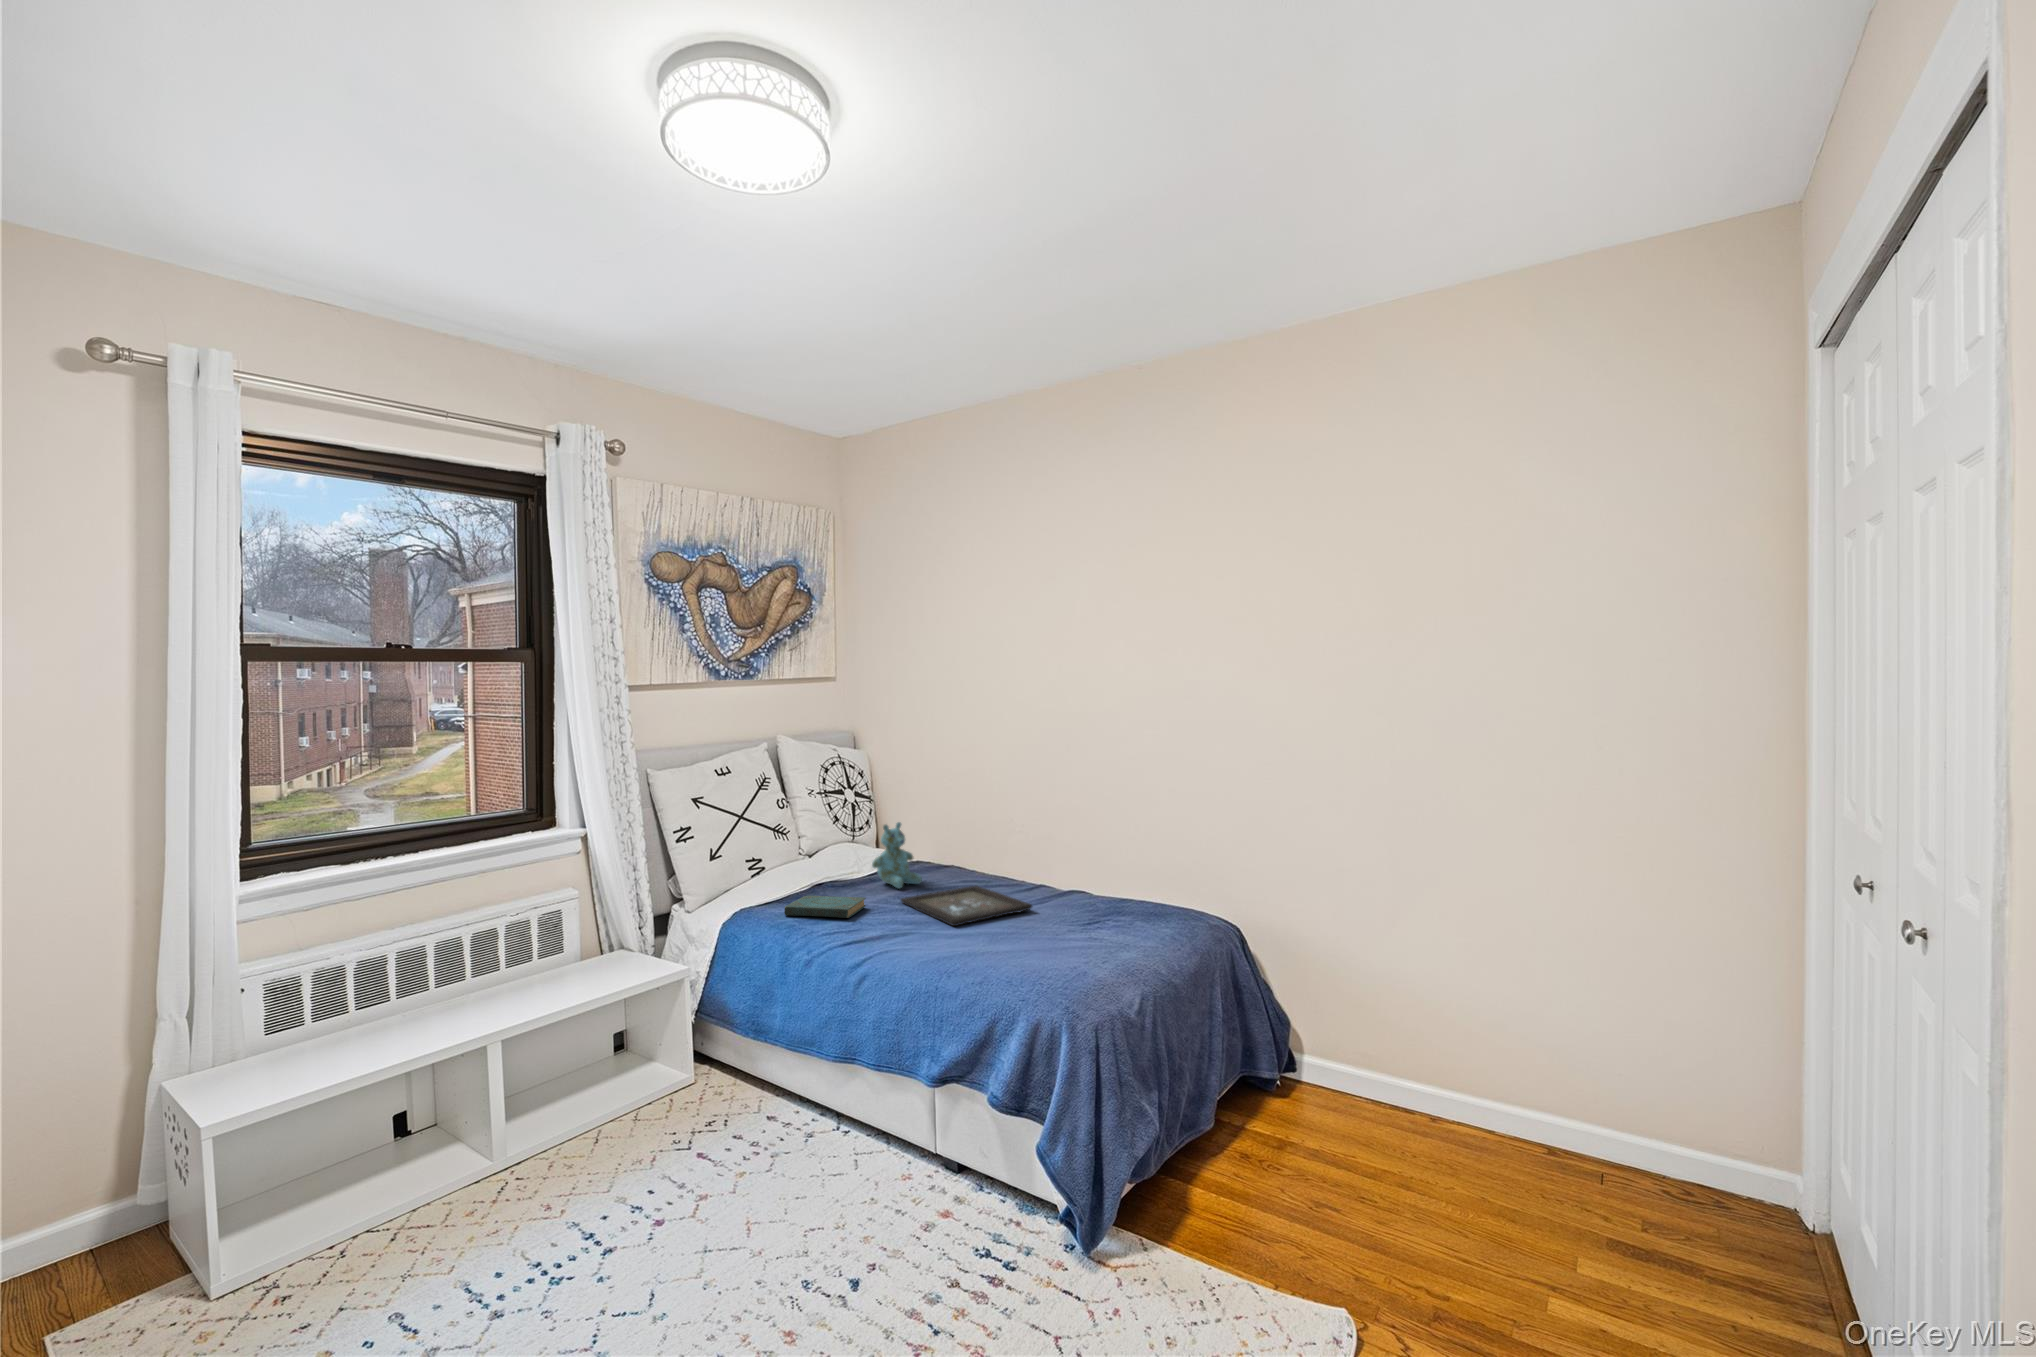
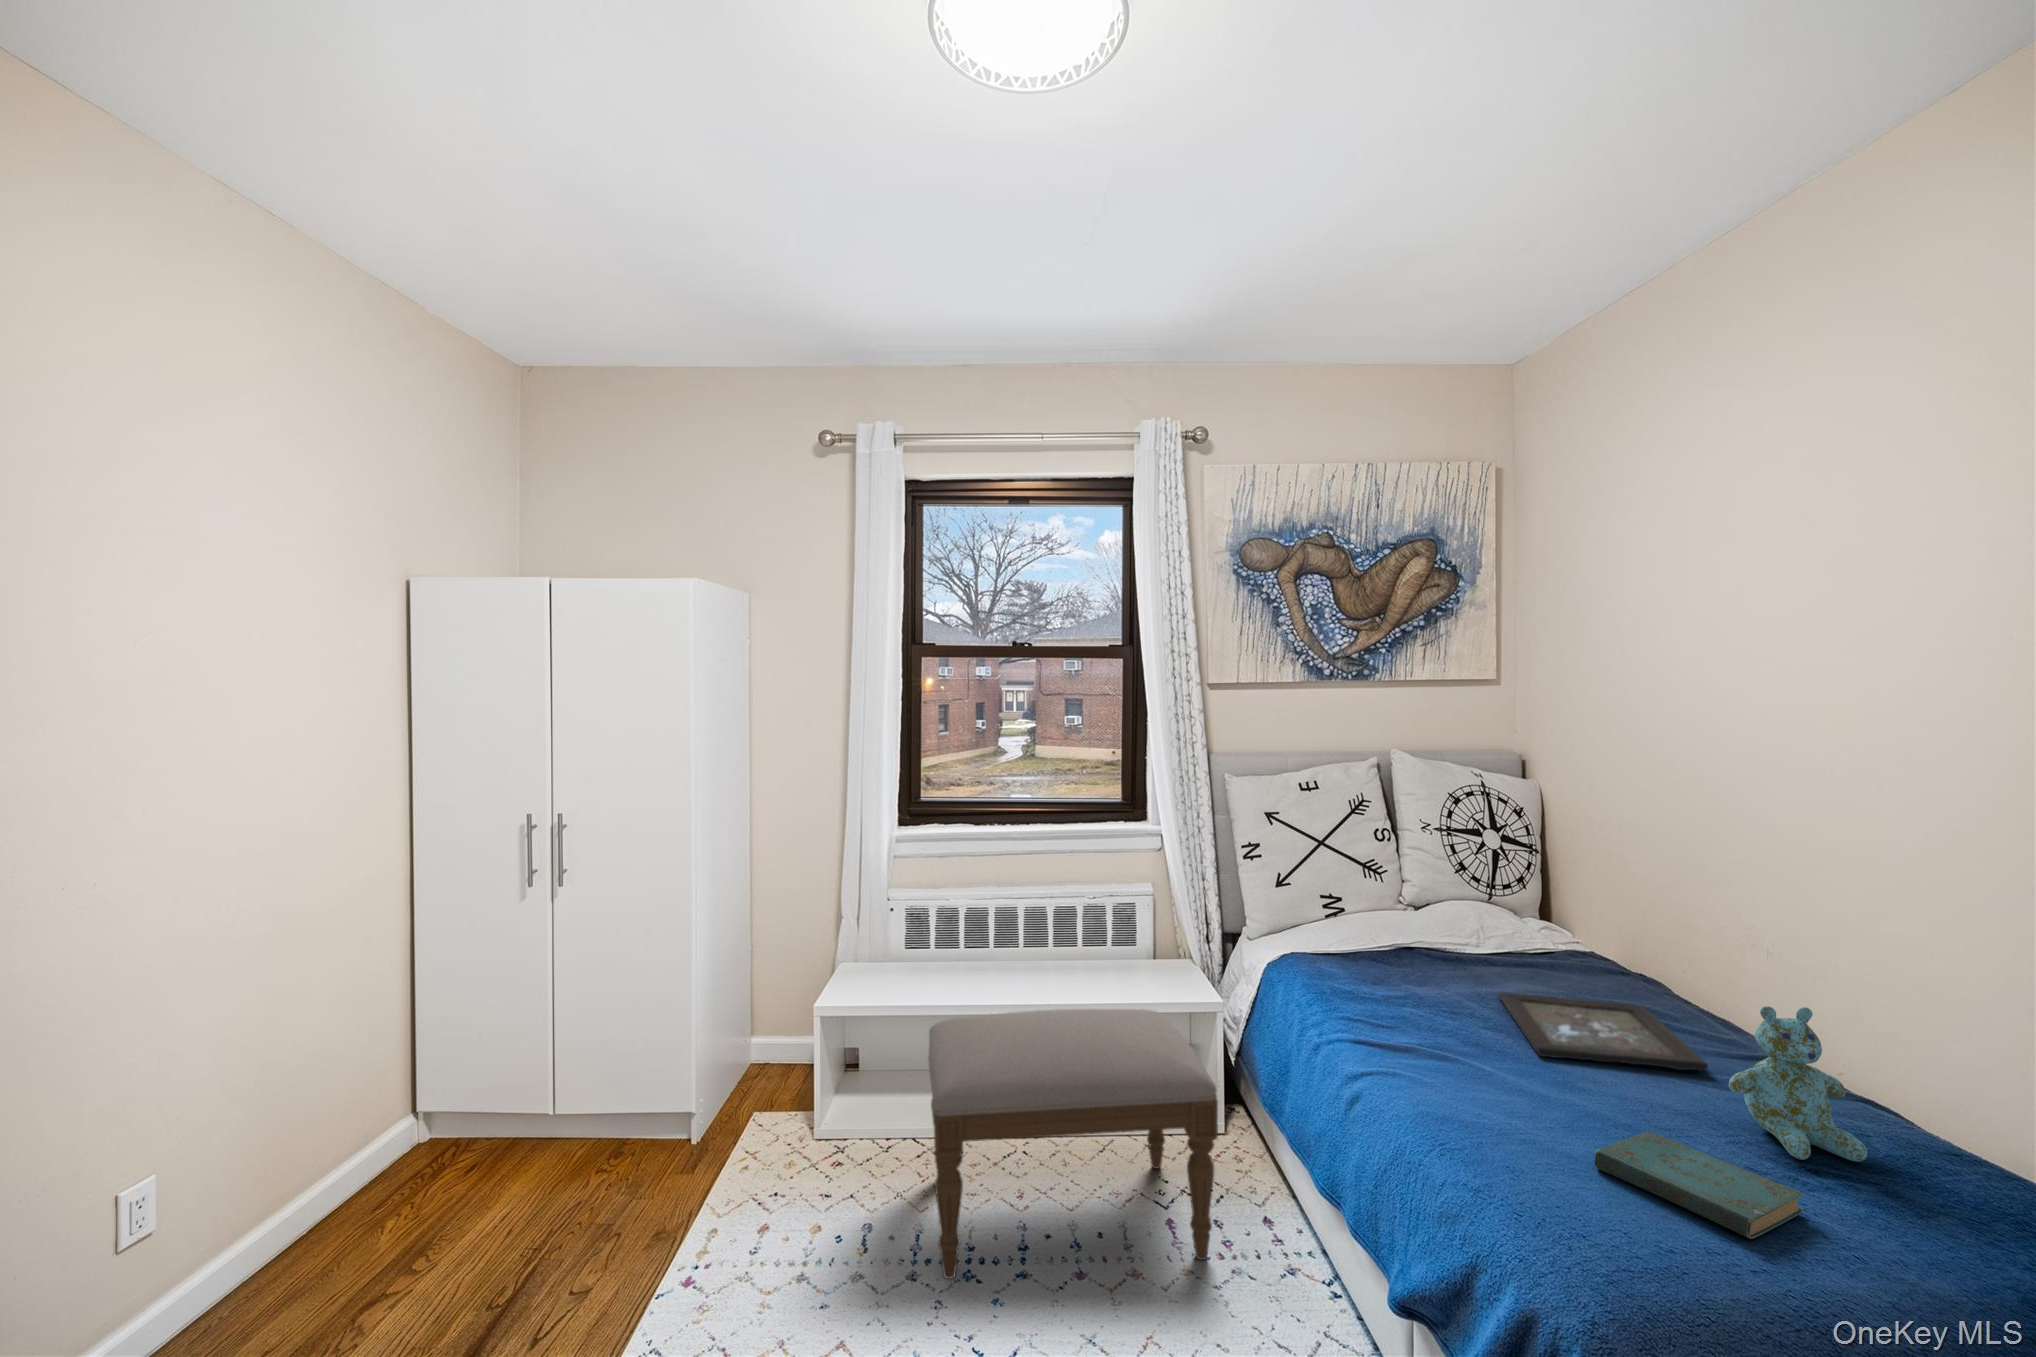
stuffed bear: present [872,822,922,888] -> present [1729,1006,1868,1162]
book: present [784,896,866,918] -> present [1595,1132,1804,1239]
ottoman: none [421,986,761,1298] -> present [928,1009,1218,1279]

